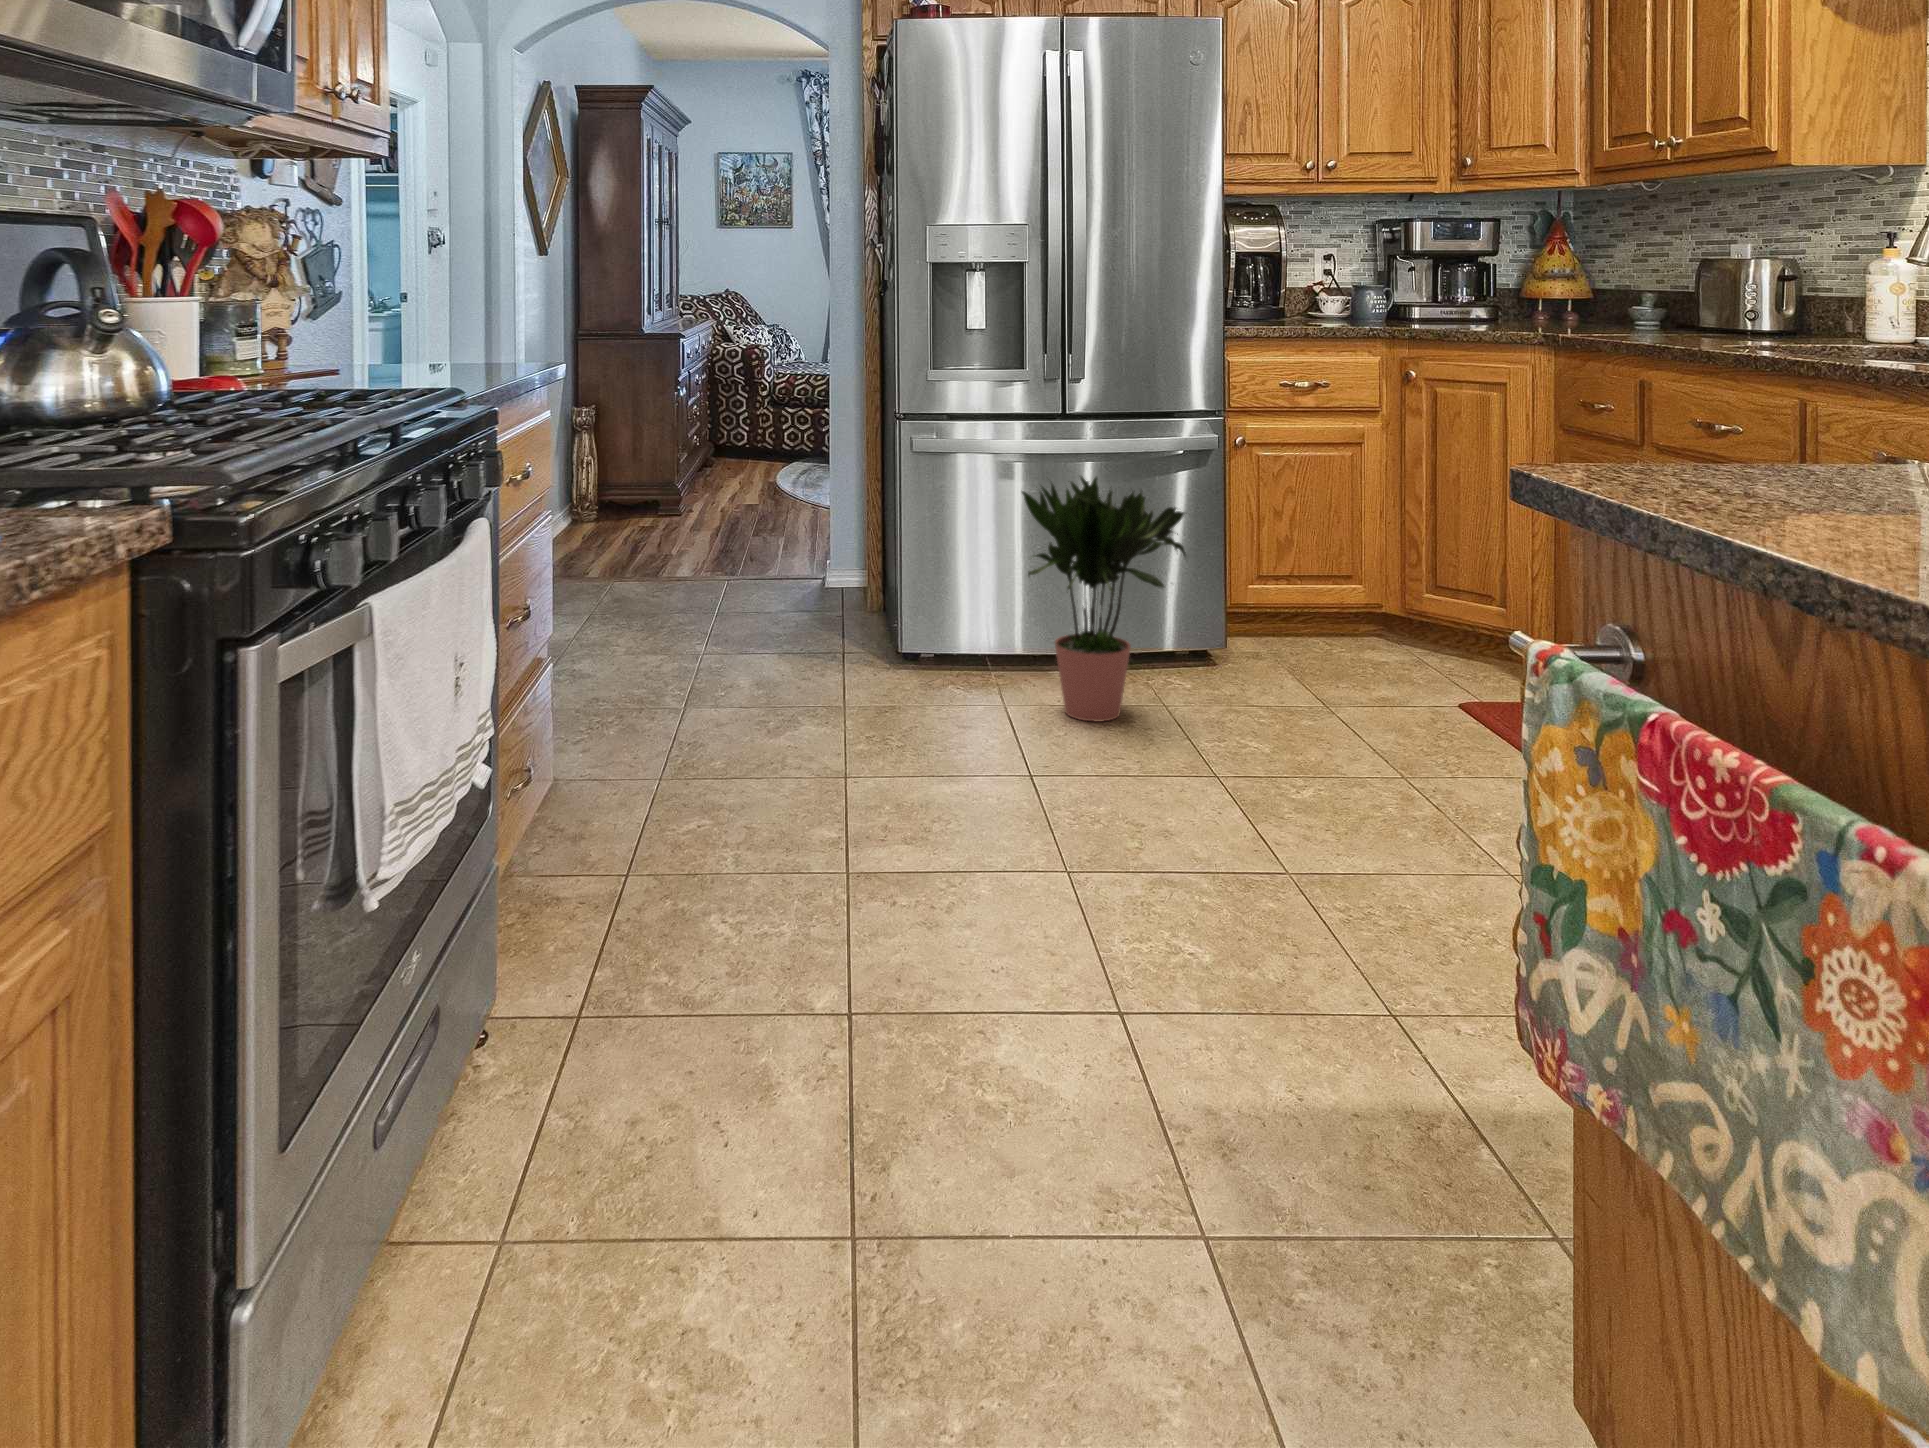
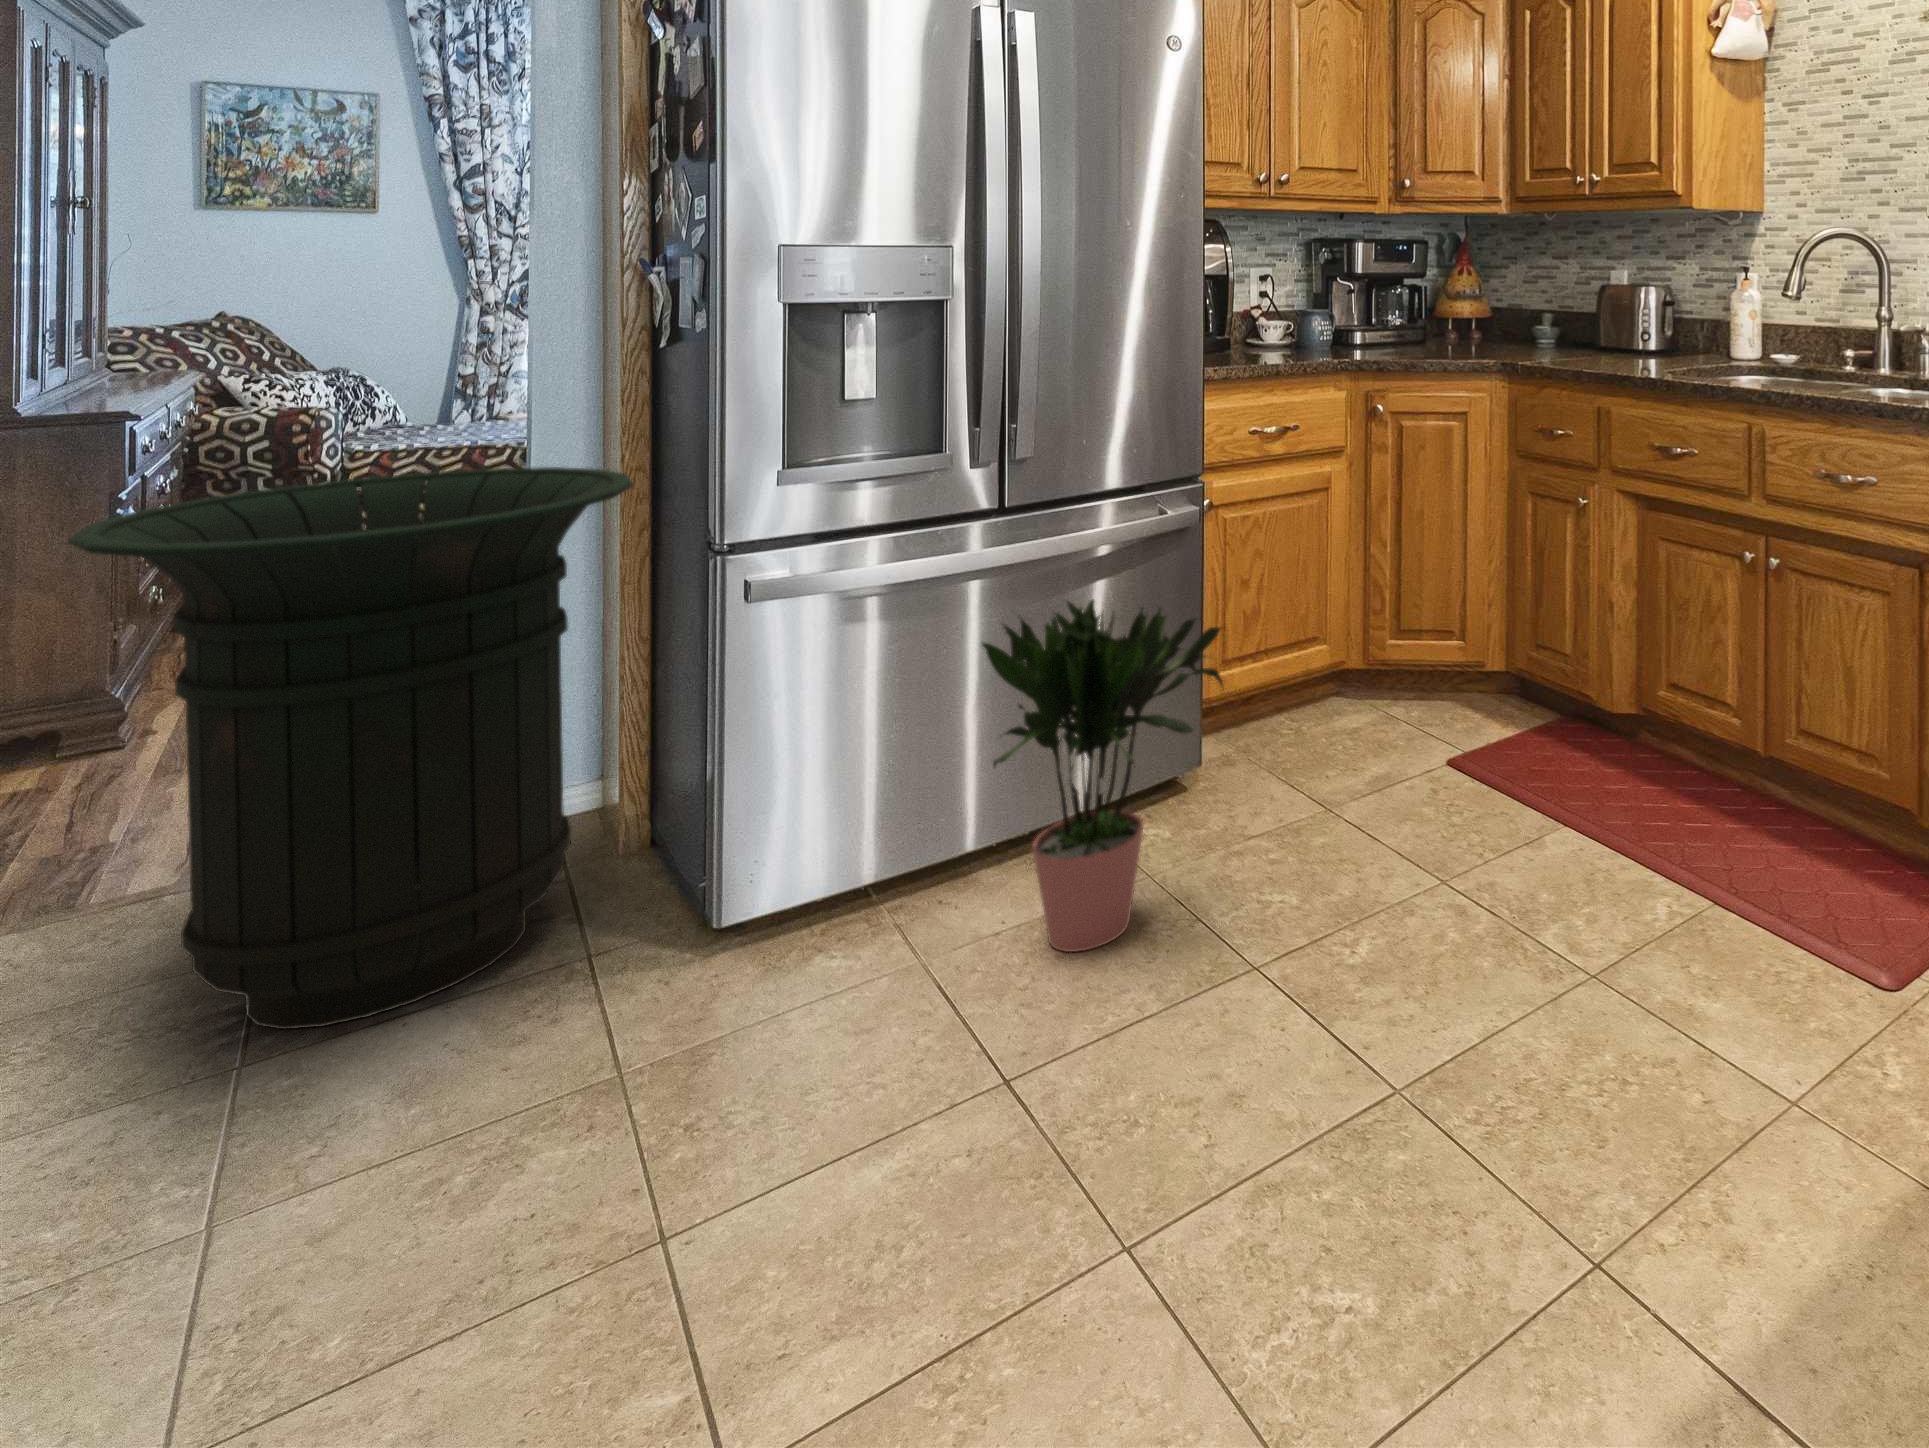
trash can: none [654,365,864,643] -> present [69,467,633,1029]

